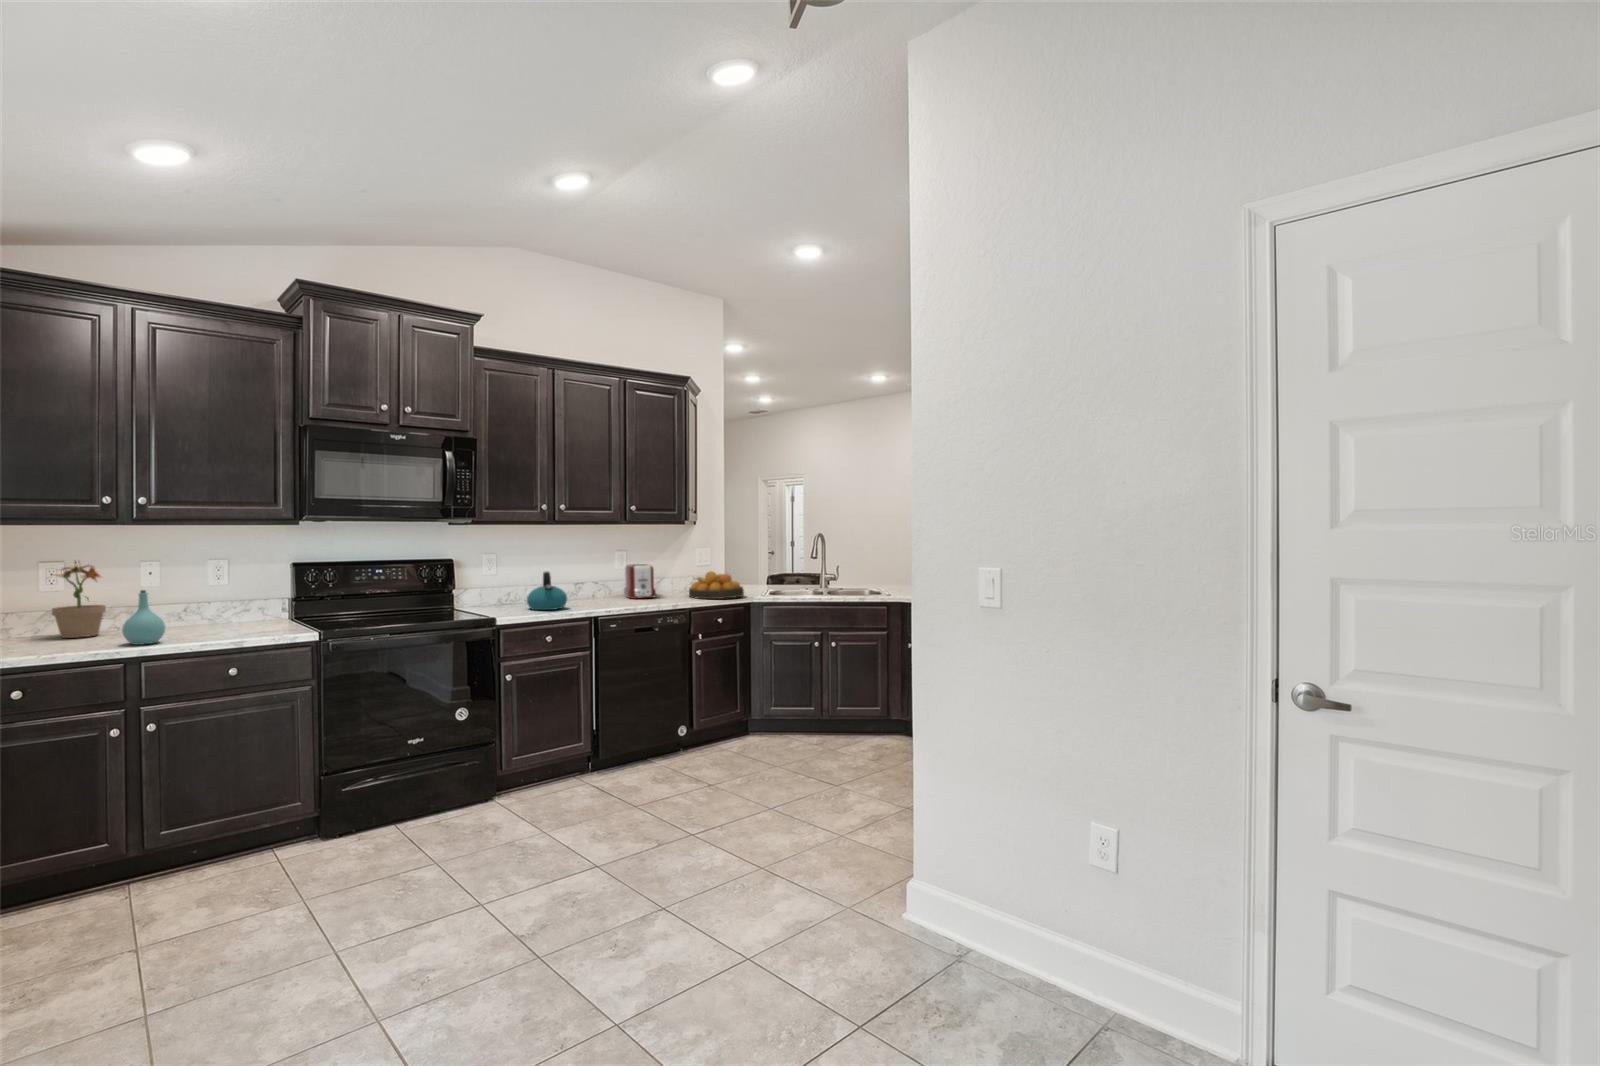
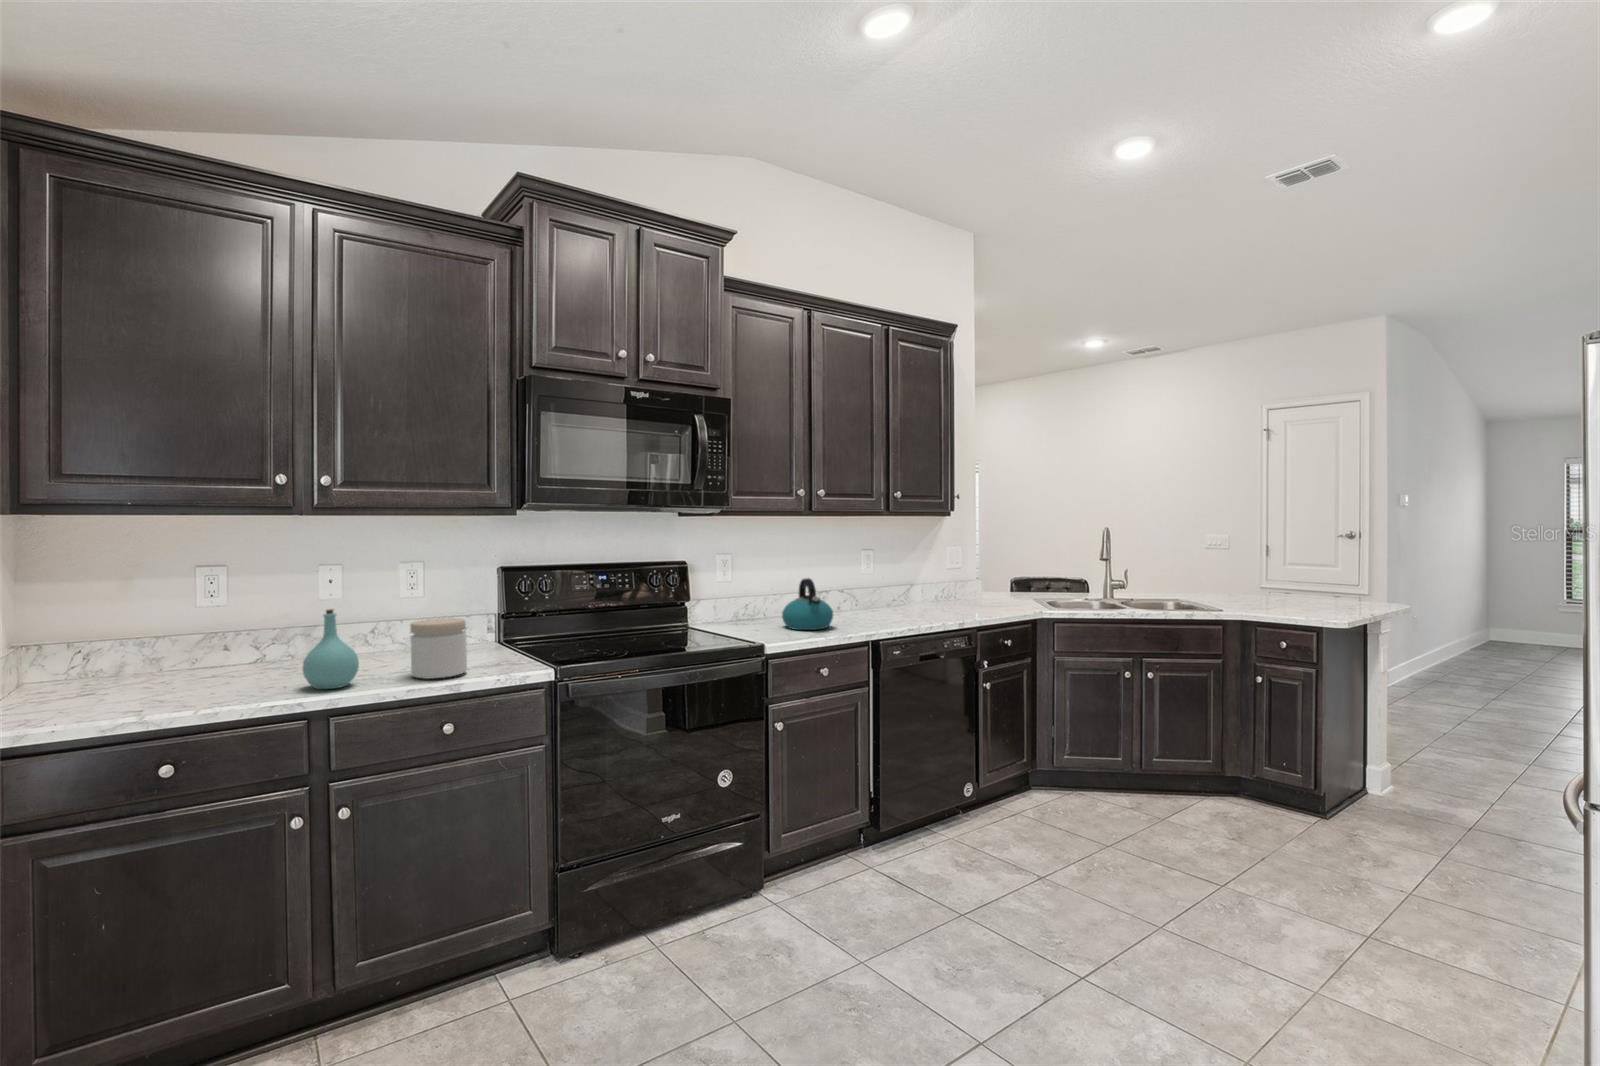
potted plant: present [51,562,106,638] -> none [201,564,278,675]
toaster: present [624,564,656,599] -> none [871,567,920,612]
fruit bowl: present [689,572,744,599] -> none [954,577,1026,613]
jar: none [206,598,250,639] -> present [410,618,467,679]

